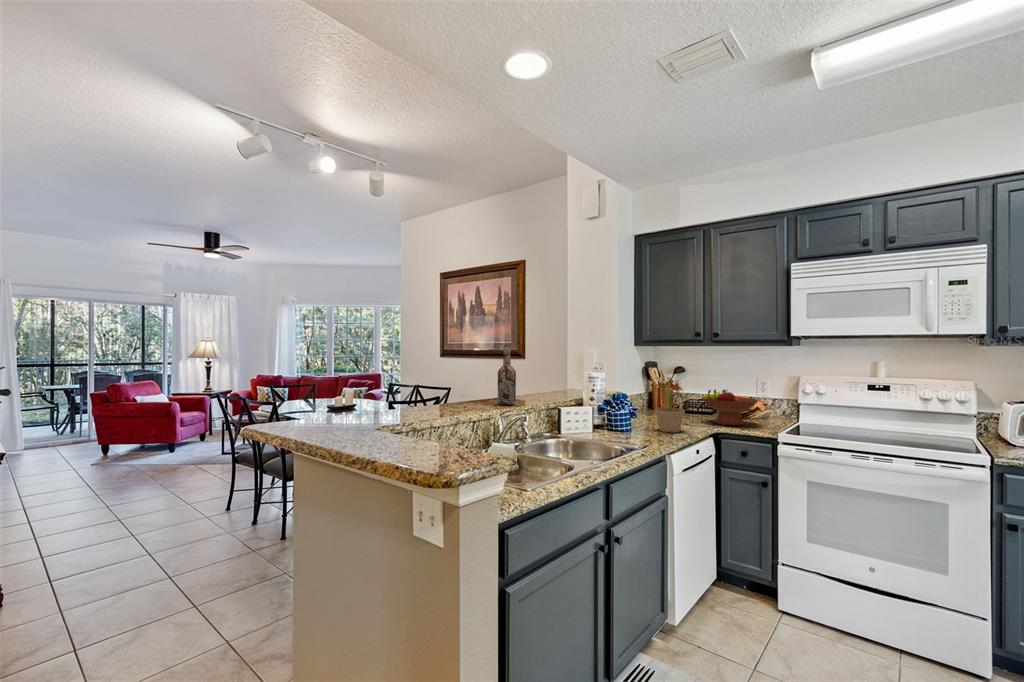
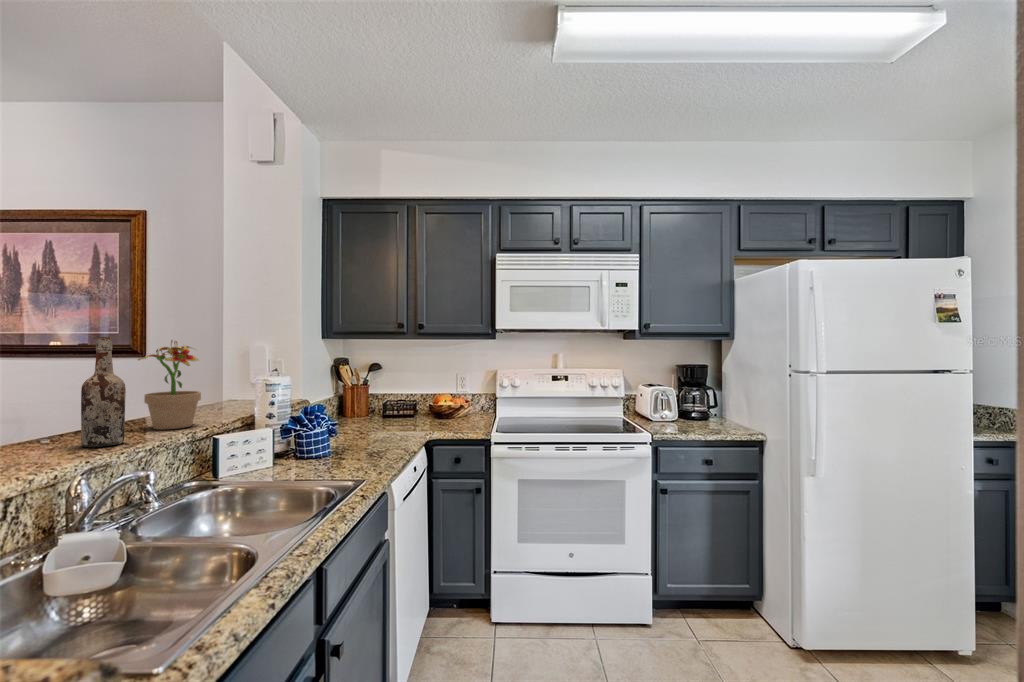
potted plant: present [655,378,685,432] -> present [138,340,201,429]
fruit bowl: present [702,390,759,425] -> none [408,388,467,428]

